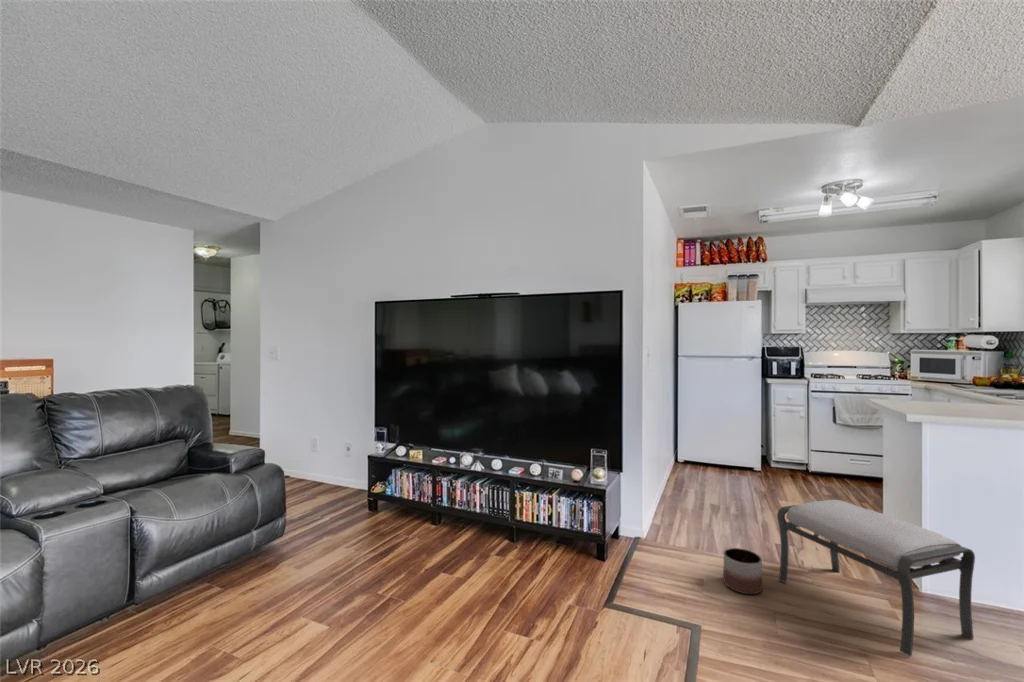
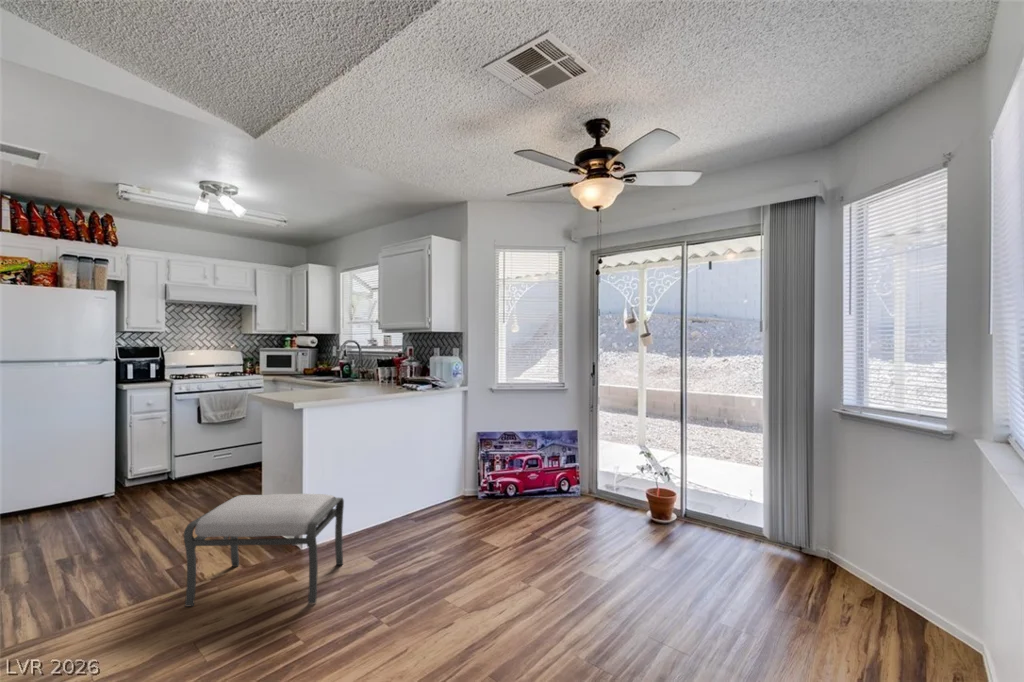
planter: present [723,548,762,594] -> none [116,591,171,652]

